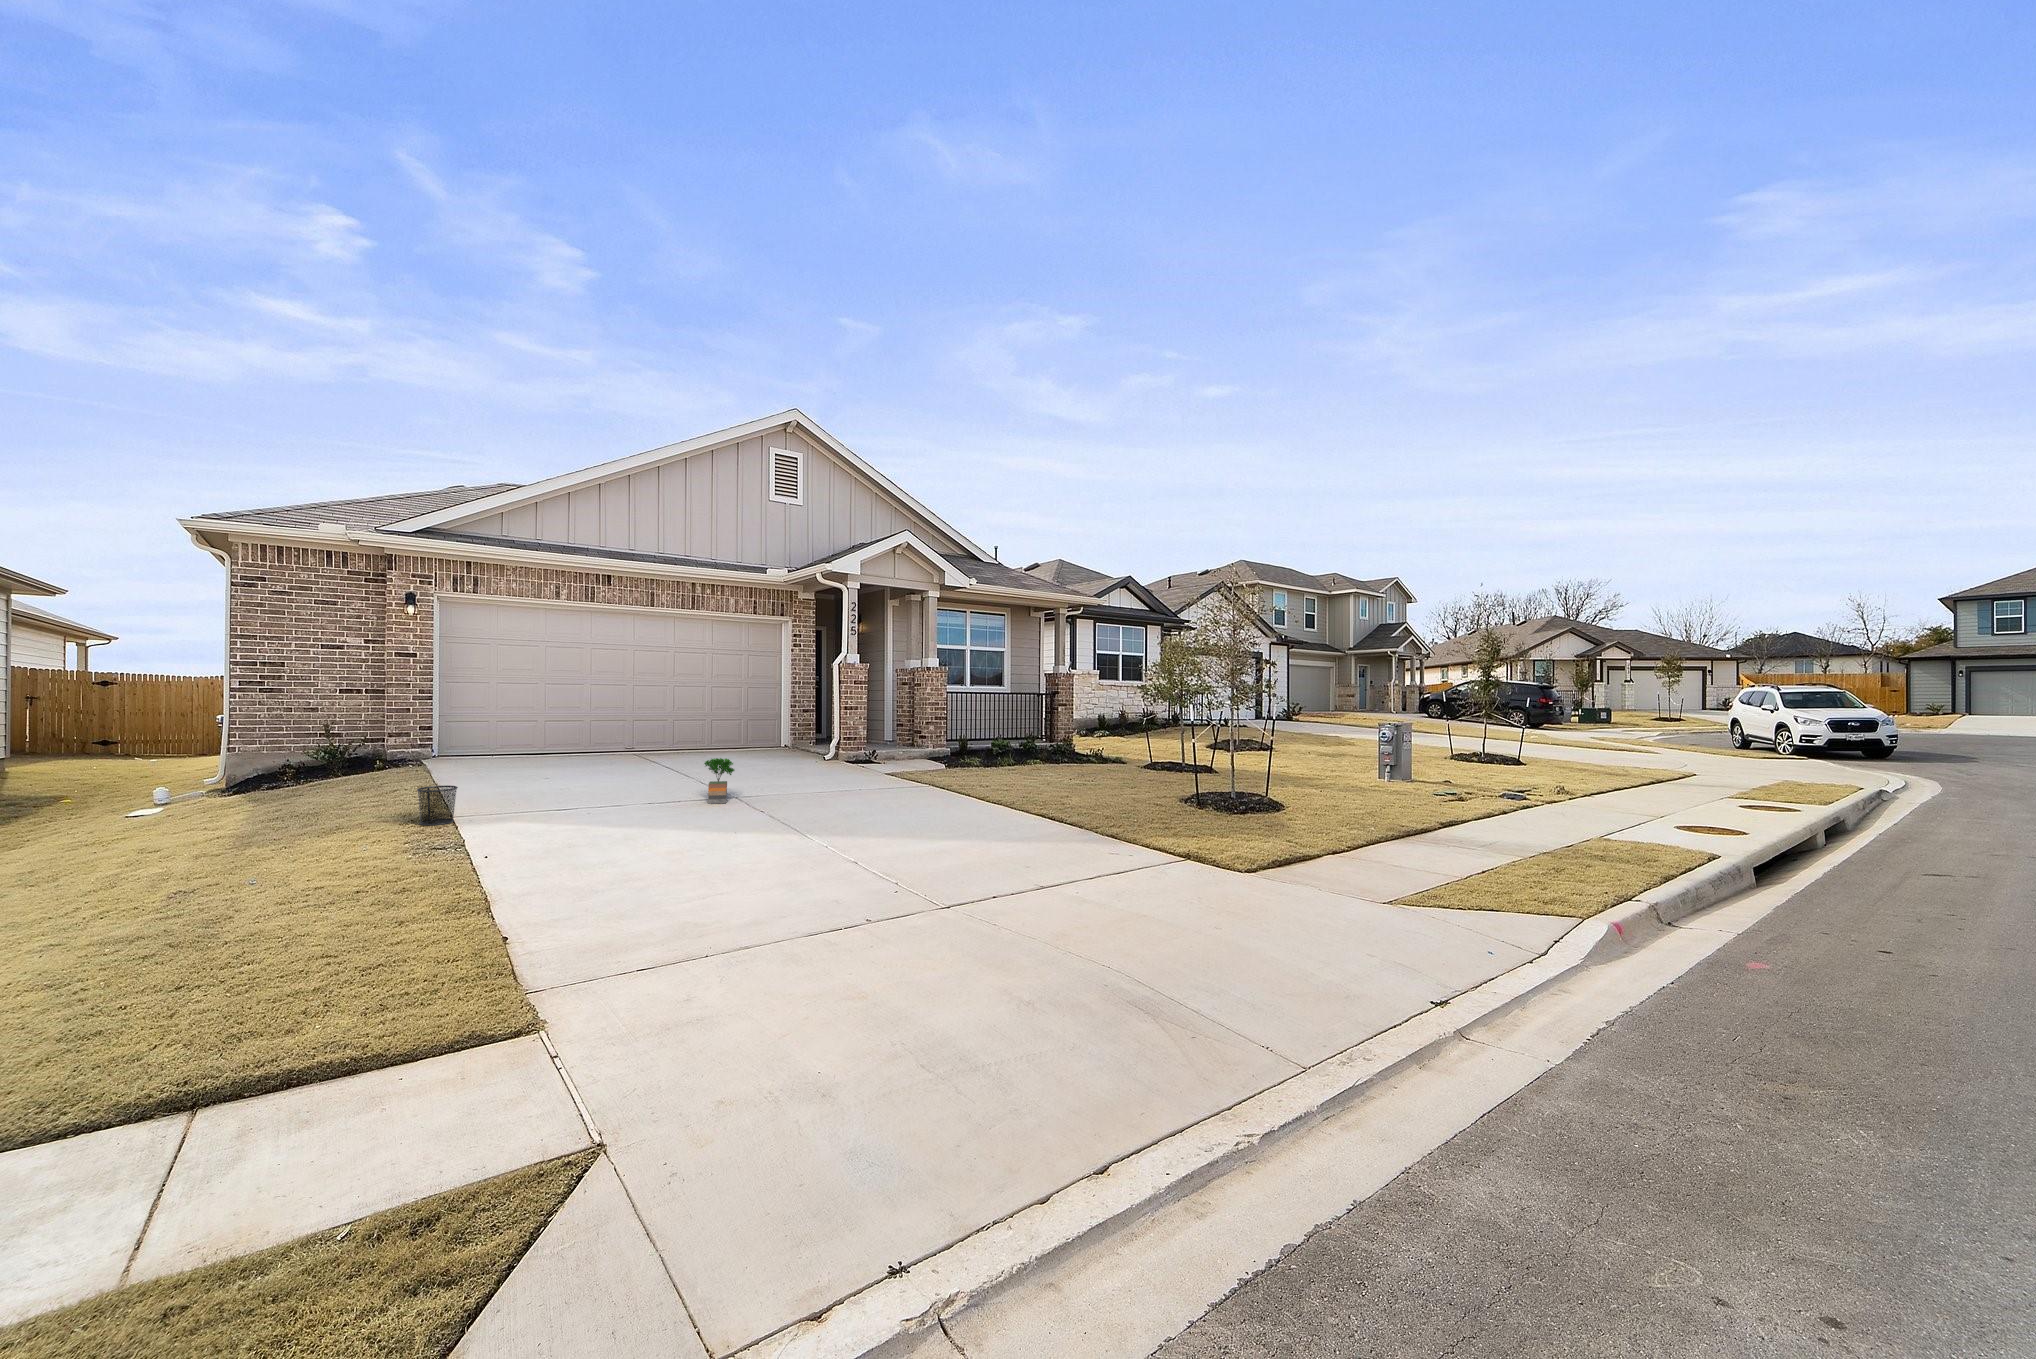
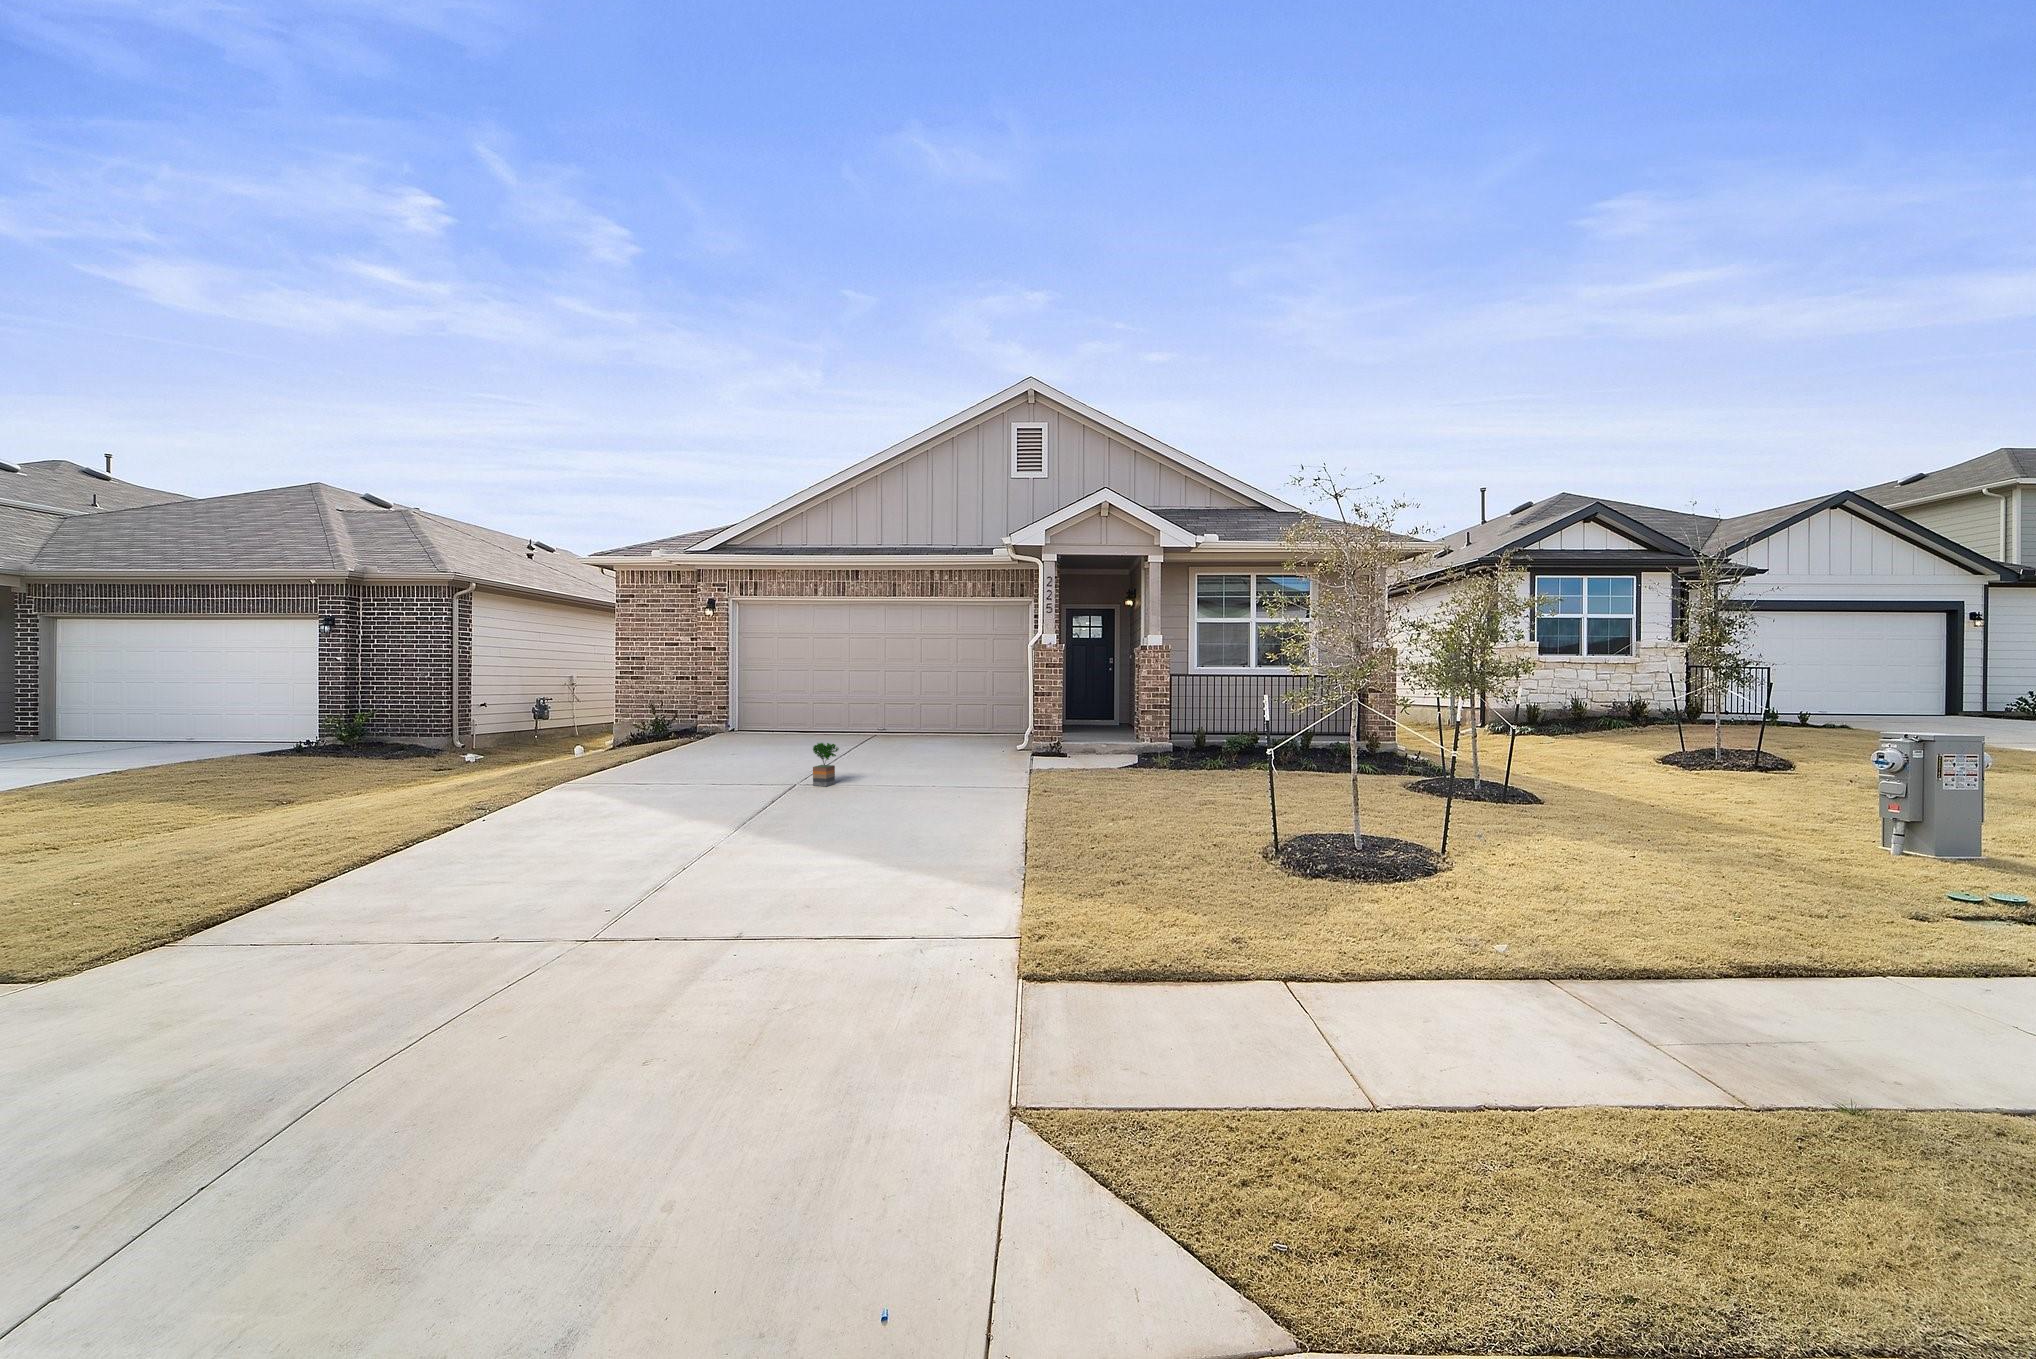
waste bin: present [417,785,458,825] -> none [600,755,628,785]

